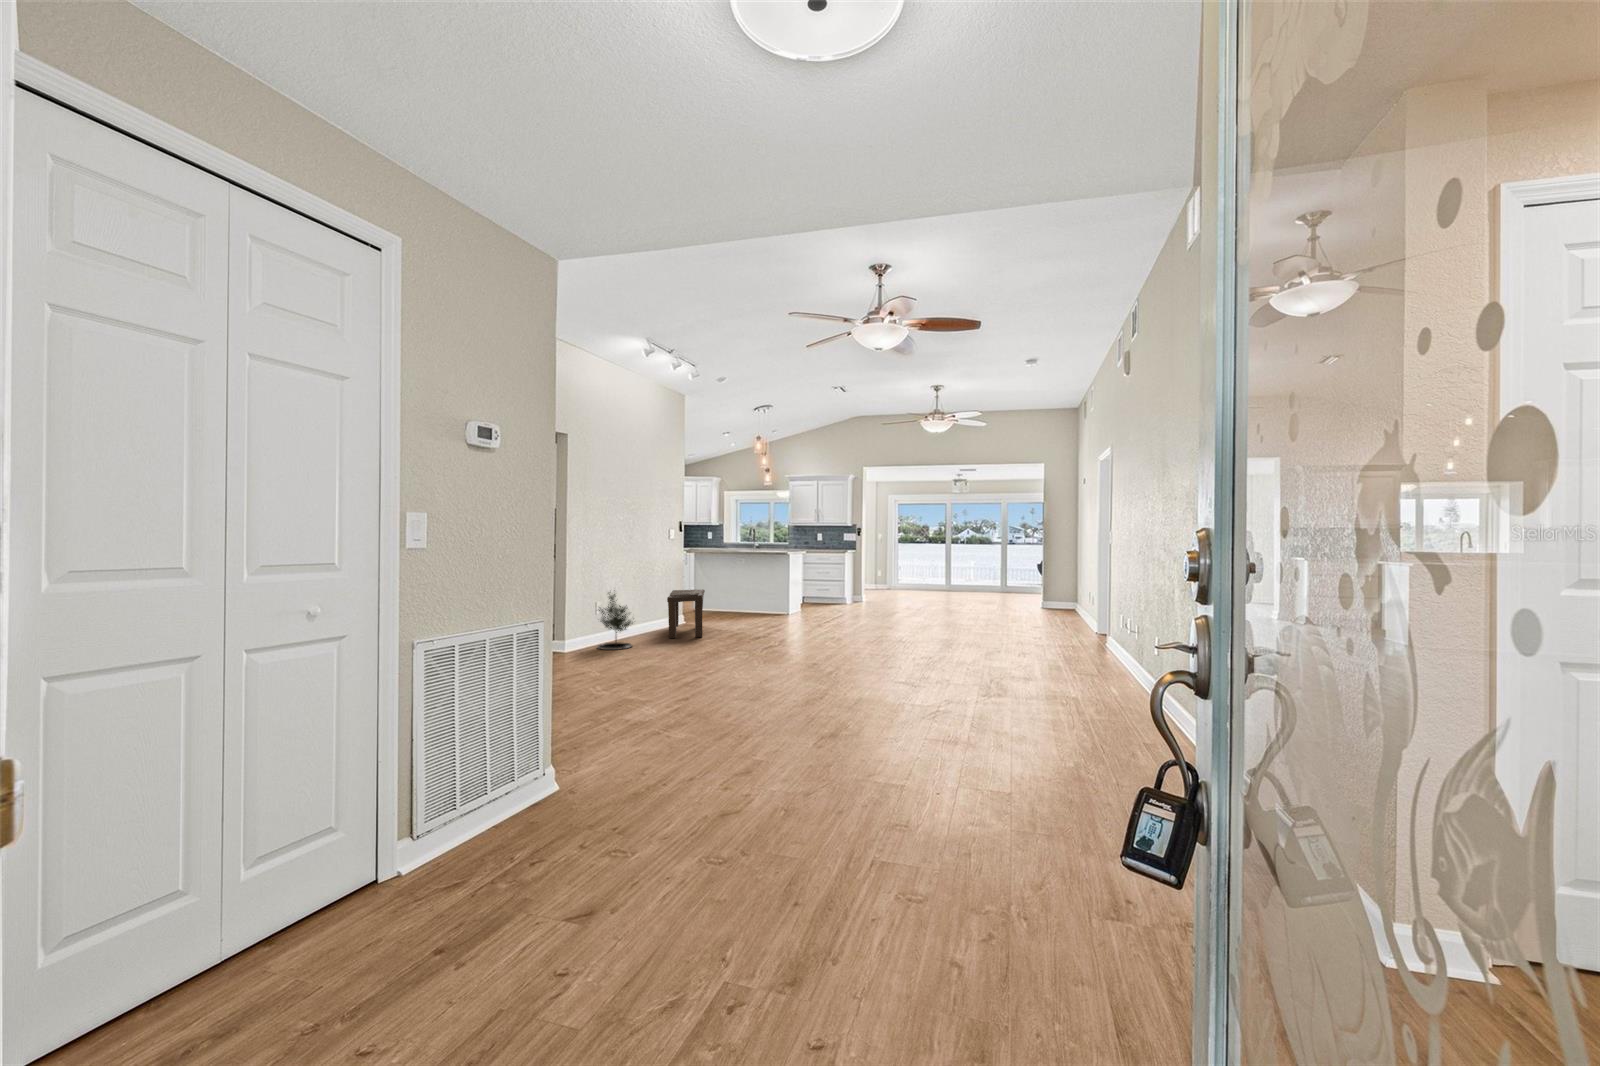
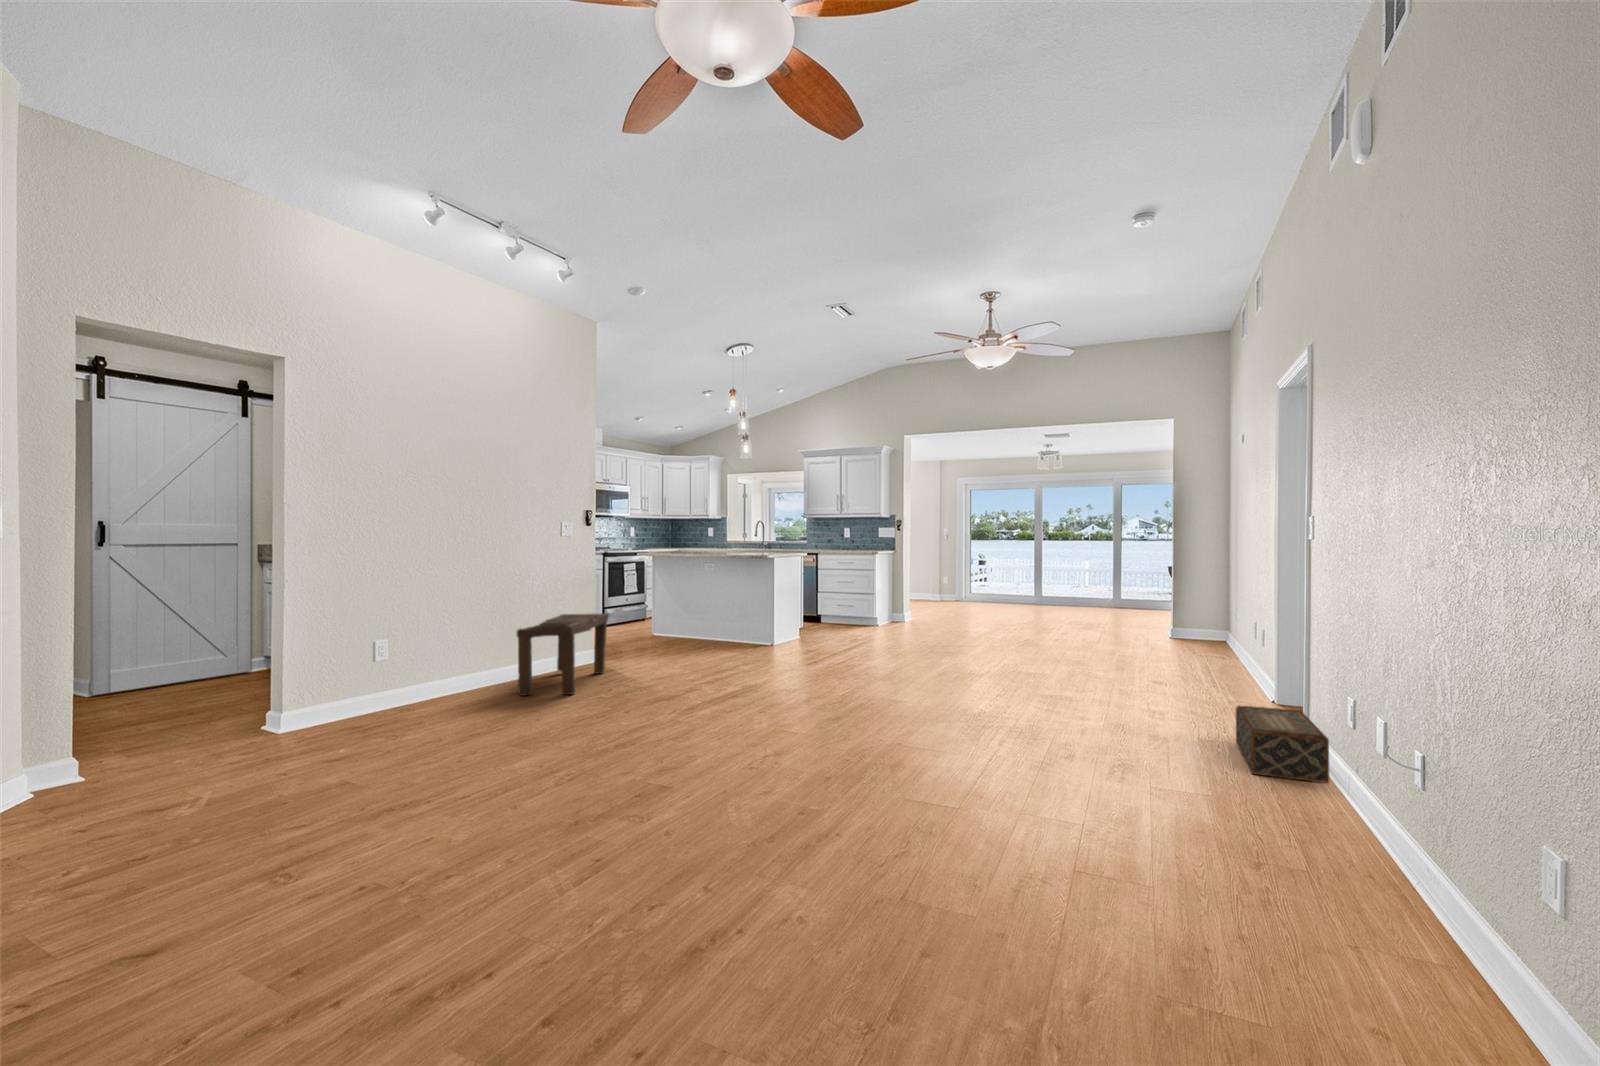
potted tree: present [598,593,633,650] -> none [367,615,436,722]
woven basket: none [1079,627,1119,657] -> present [1236,706,1329,783]

